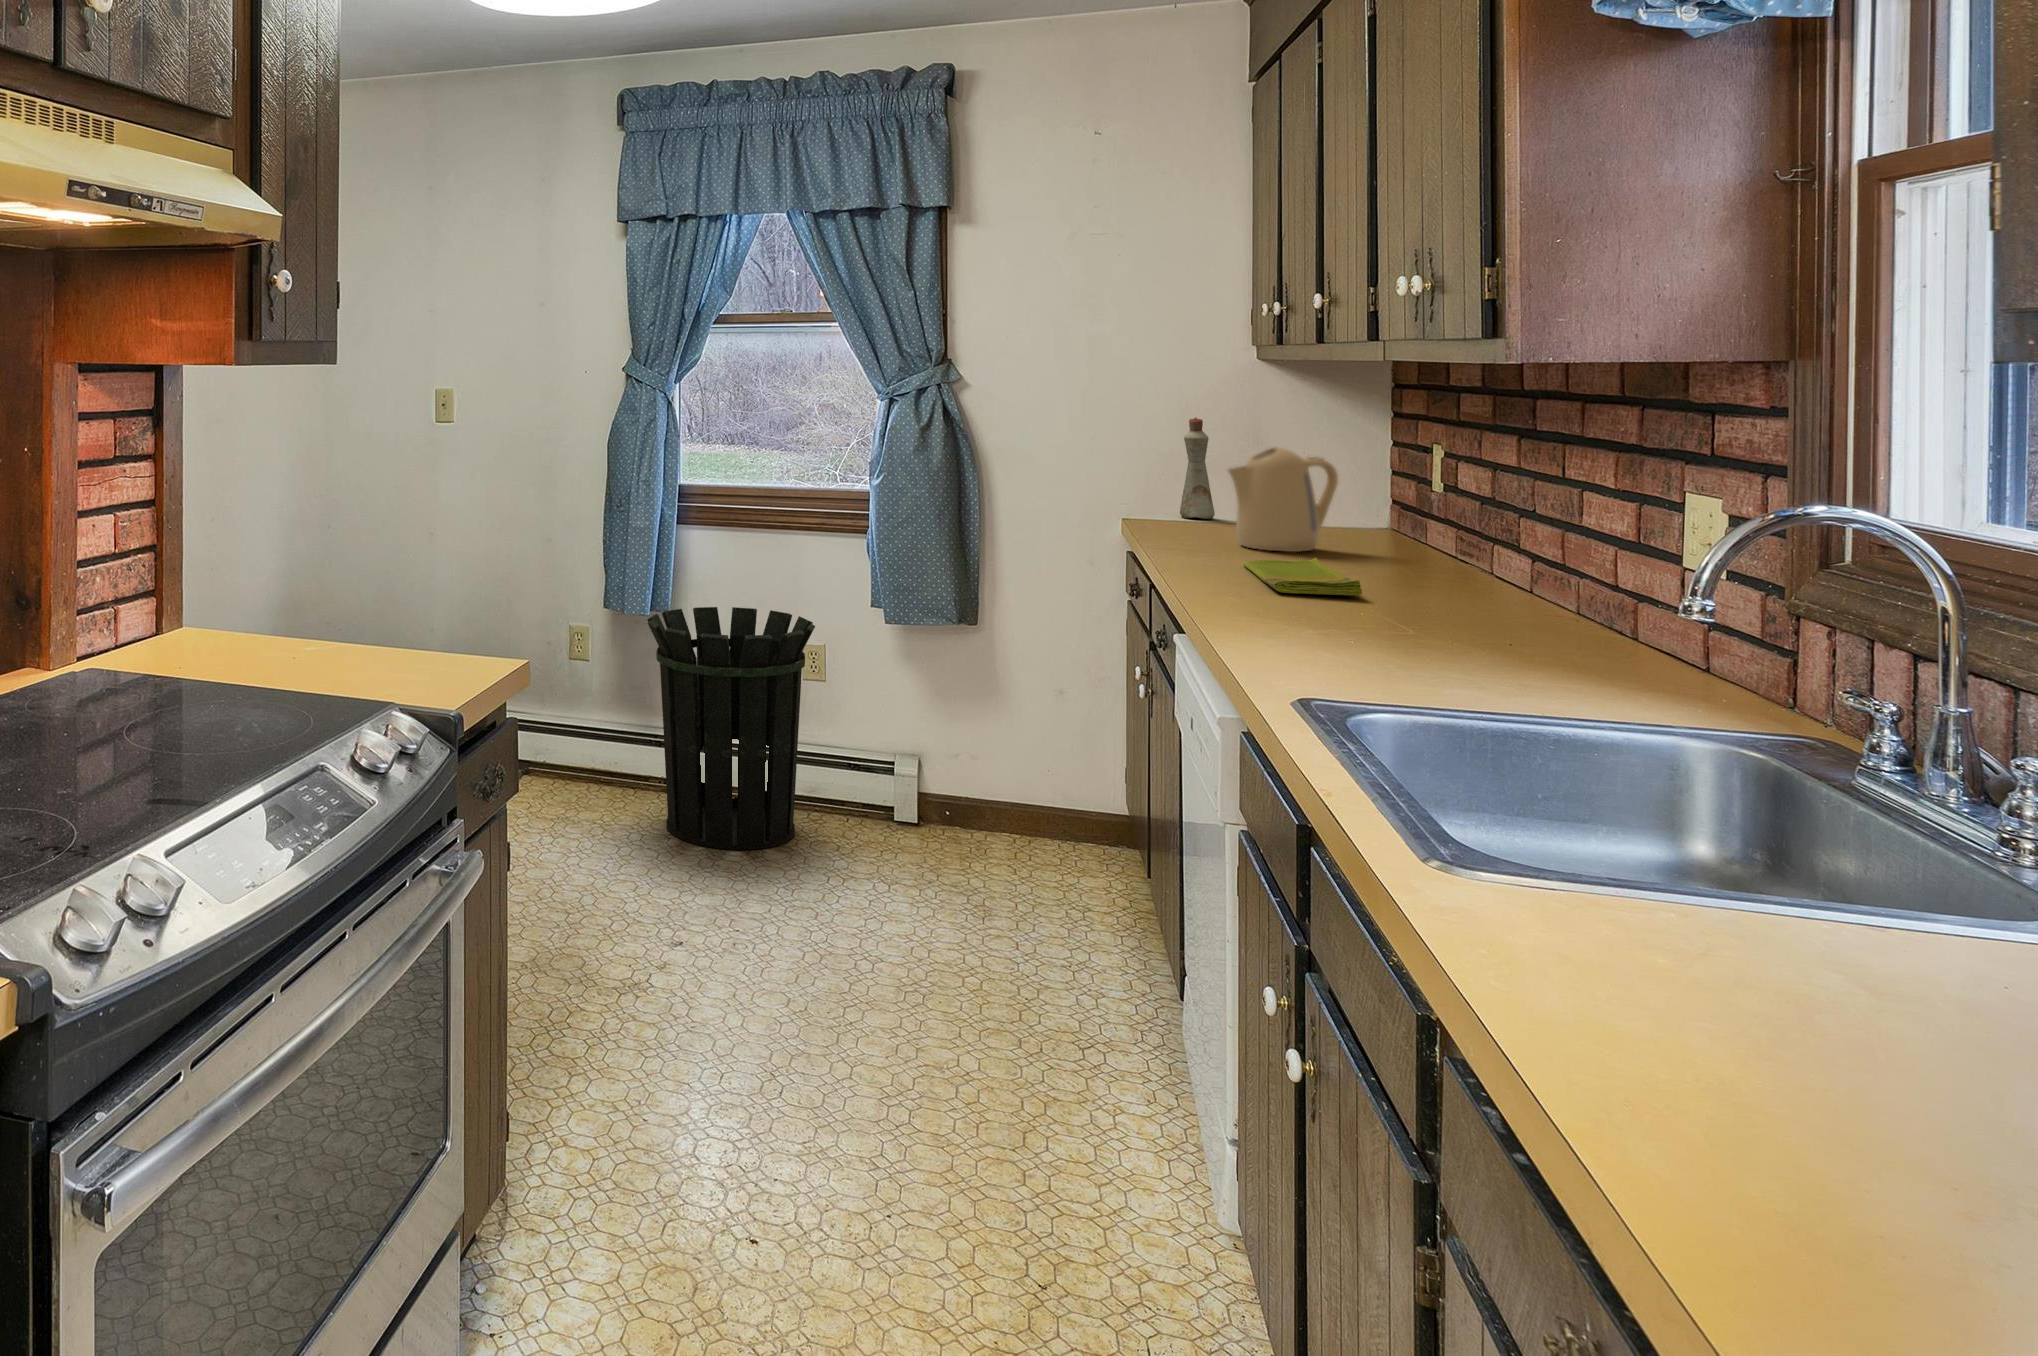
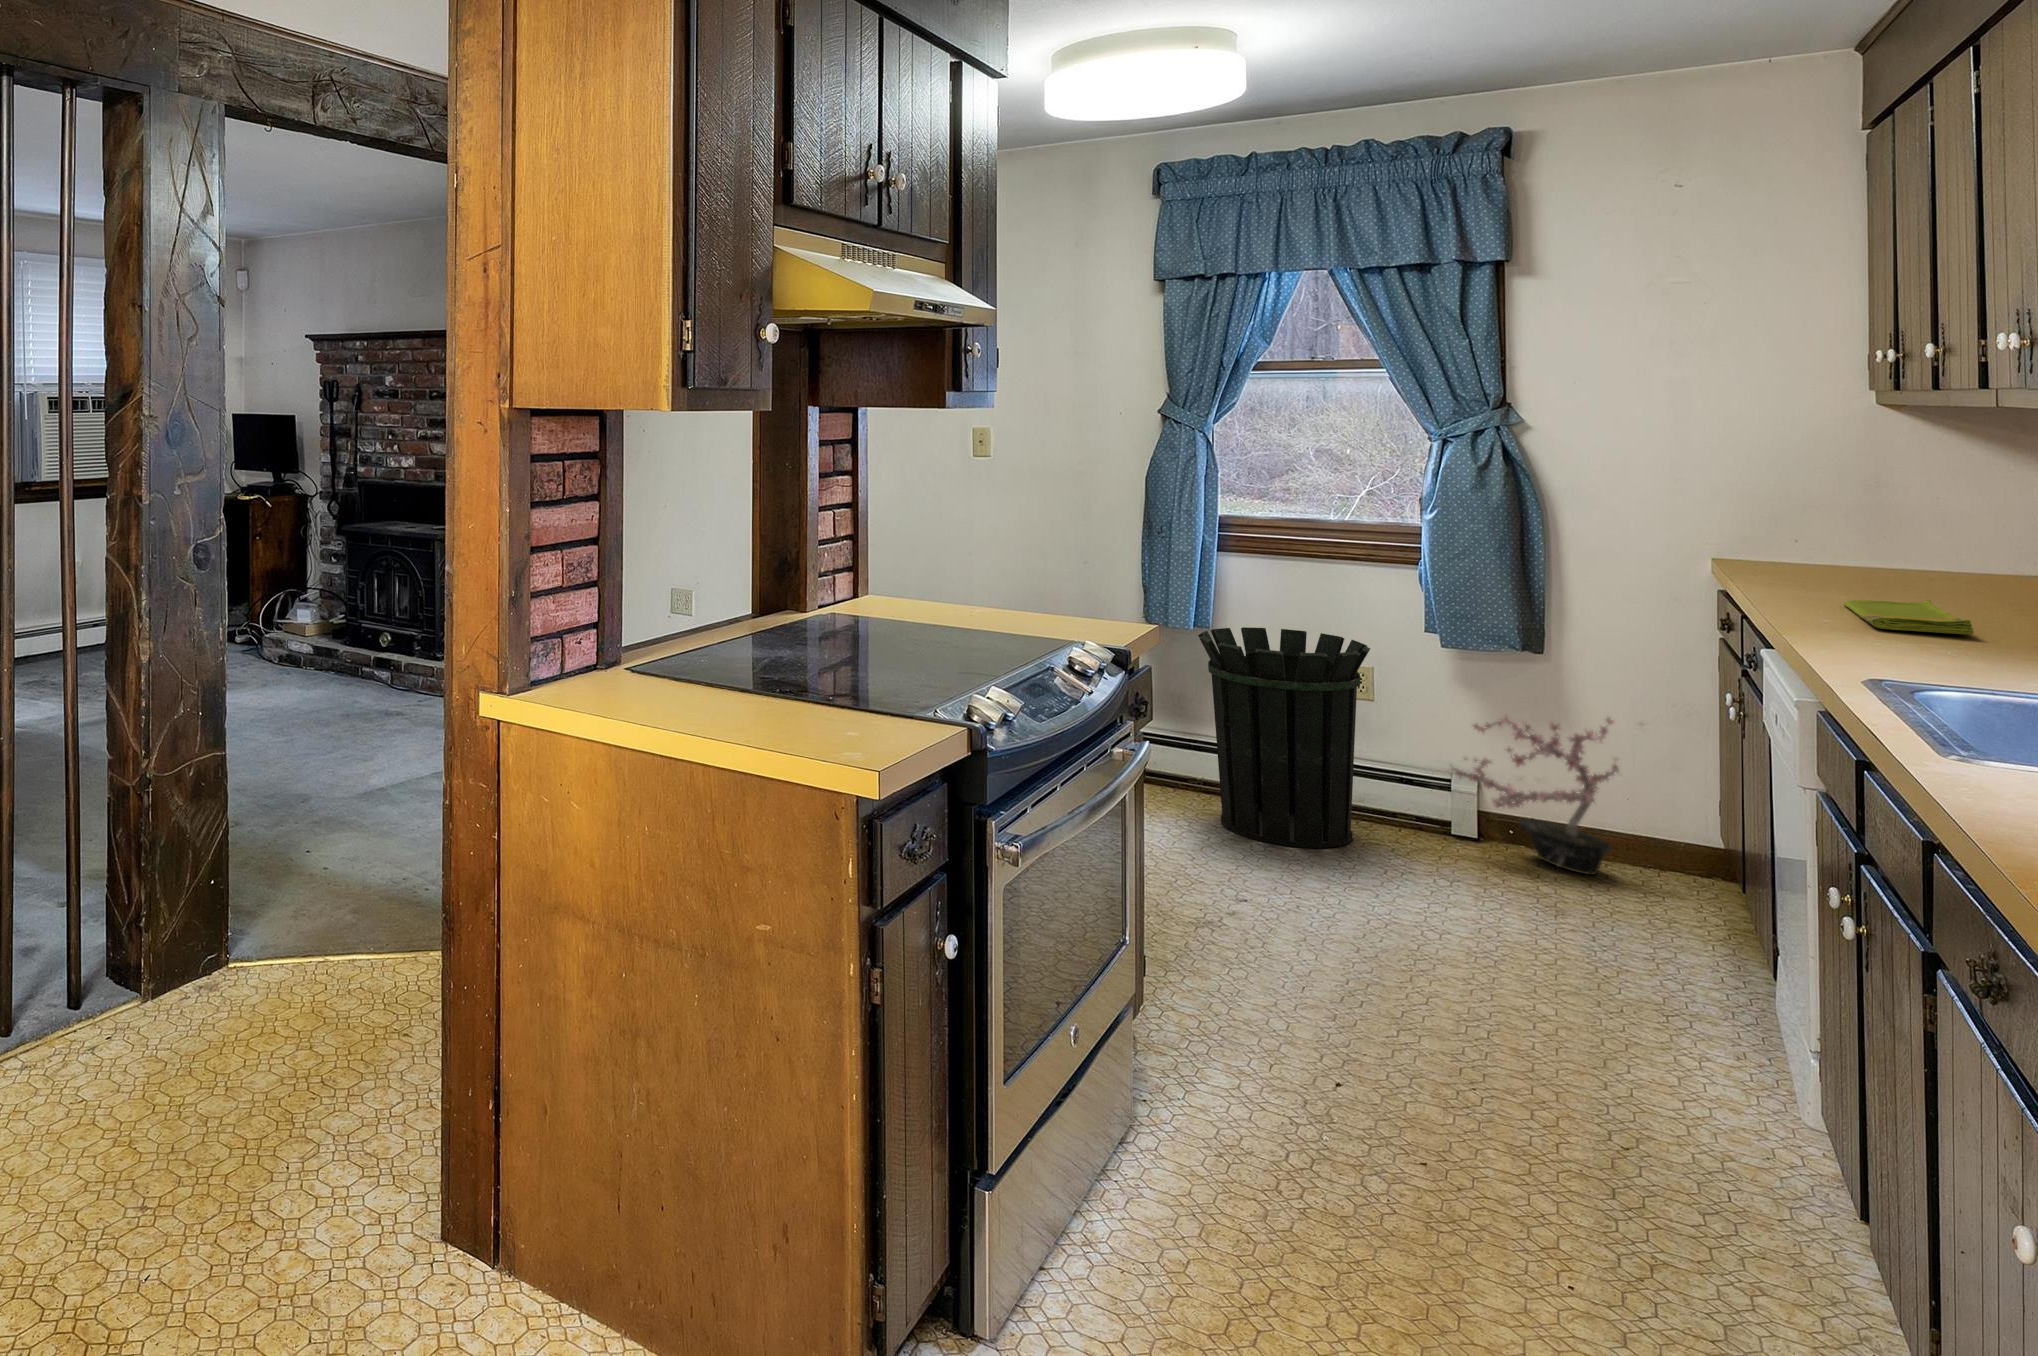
bottle: present [1180,417,1215,519] -> none [1779,461,1820,562]
kettle: present [1228,447,1338,552] -> none [1826,493,1962,595]
potted plant: none [883,679,1047,853] -> present [1450,717,1619,875]

